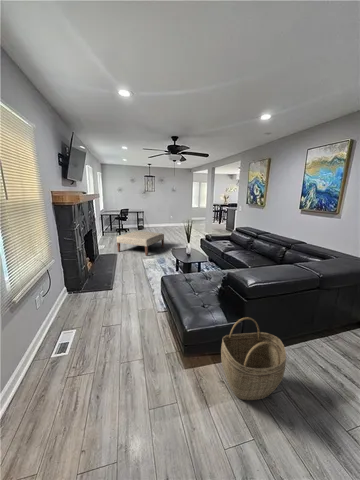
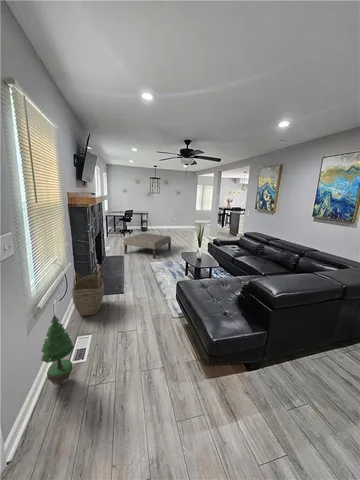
potted tree: none [18,309,52,377] -> present [42,315,74,385]
woven basket: present [221,317,286,400] -> present [72,272,104,316]

